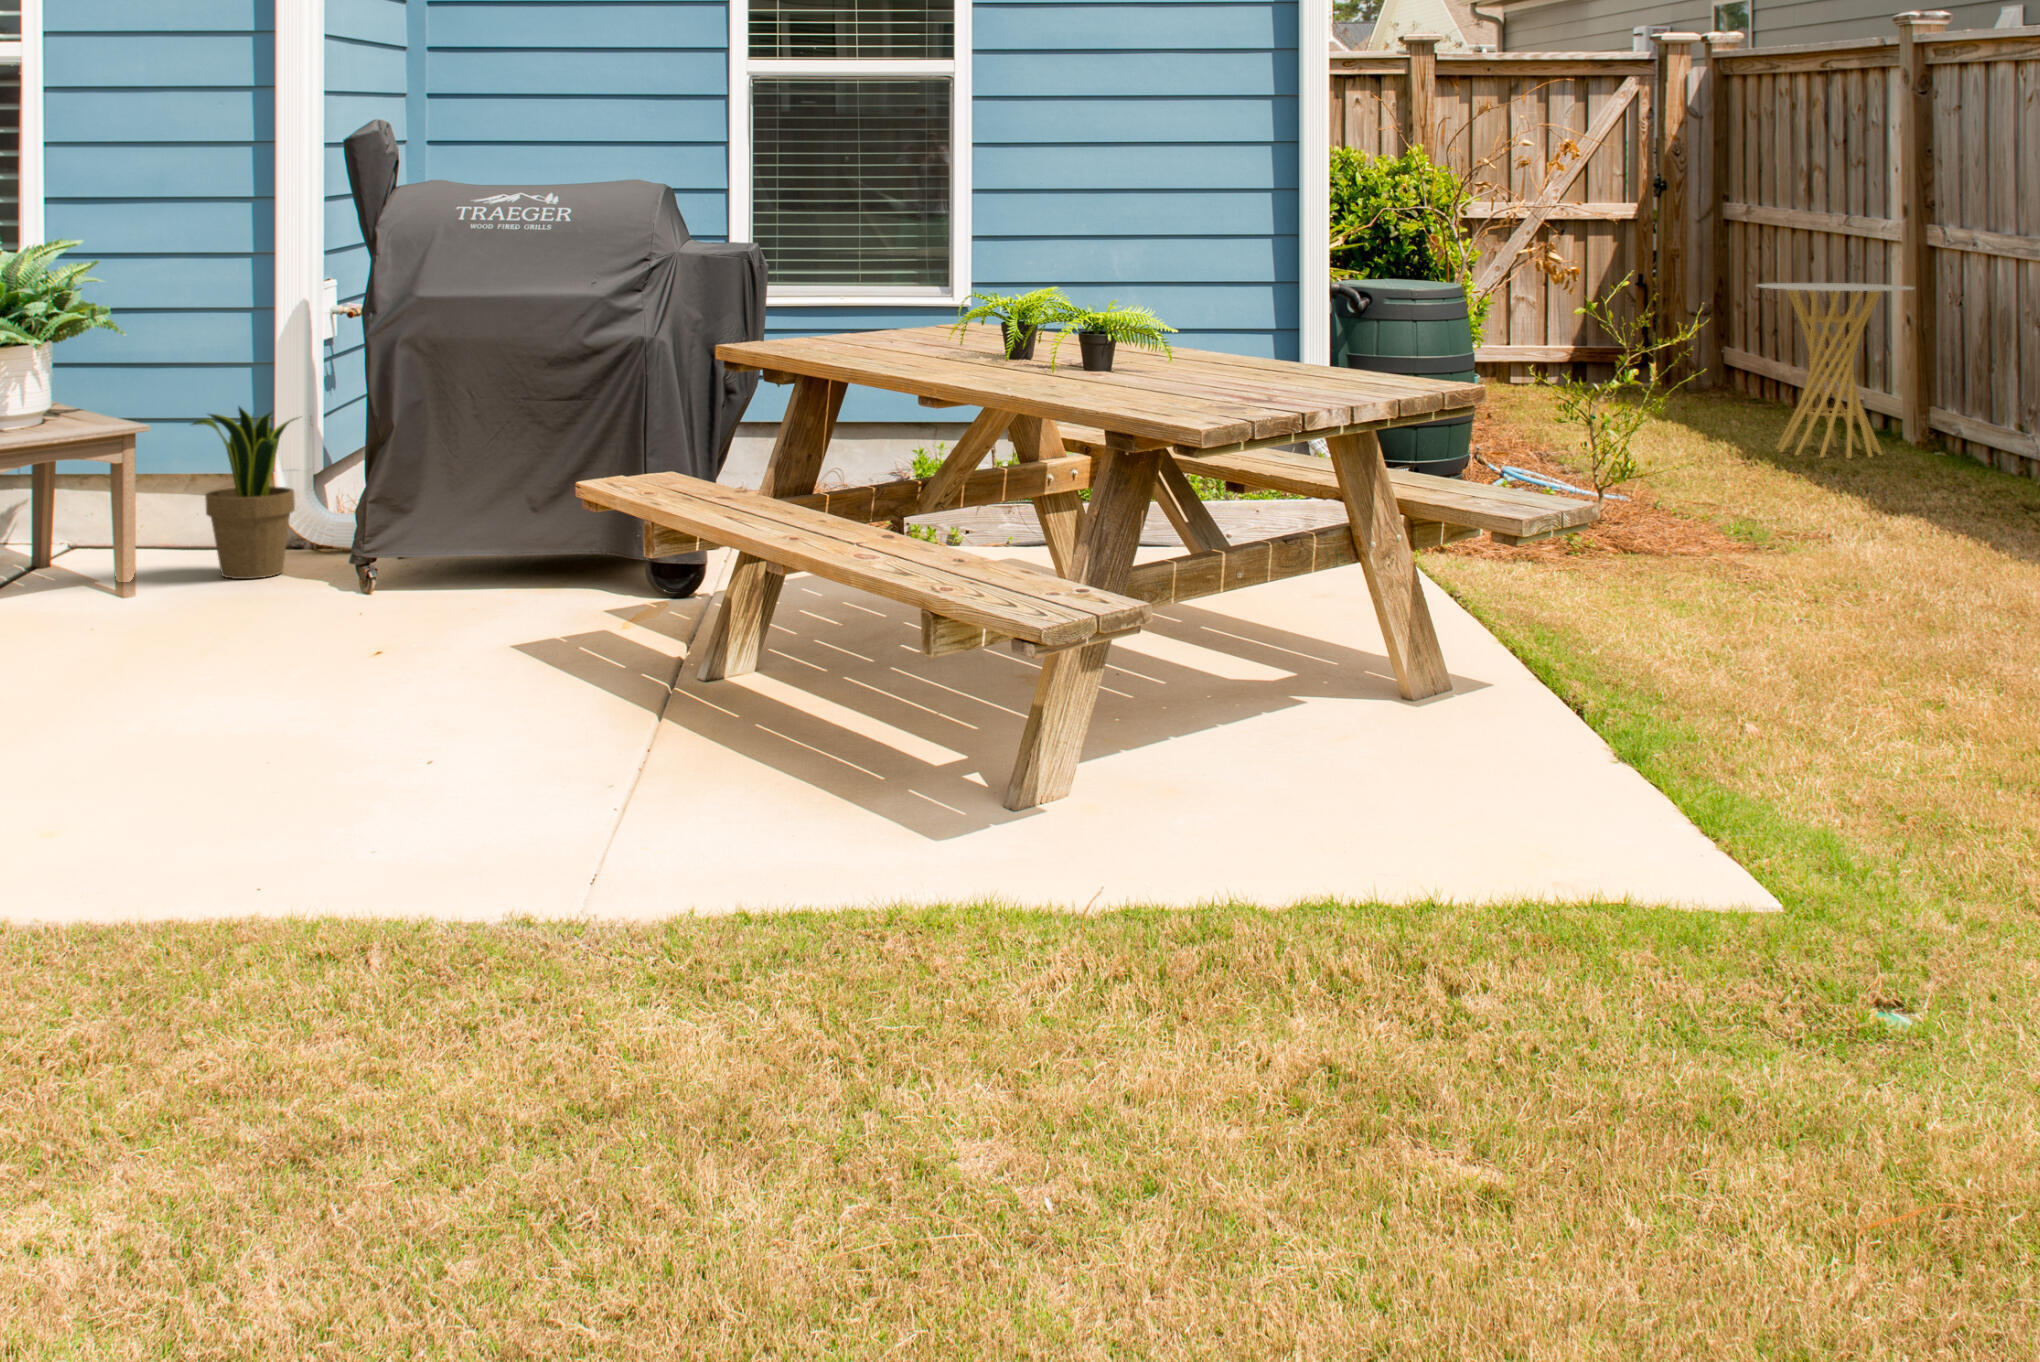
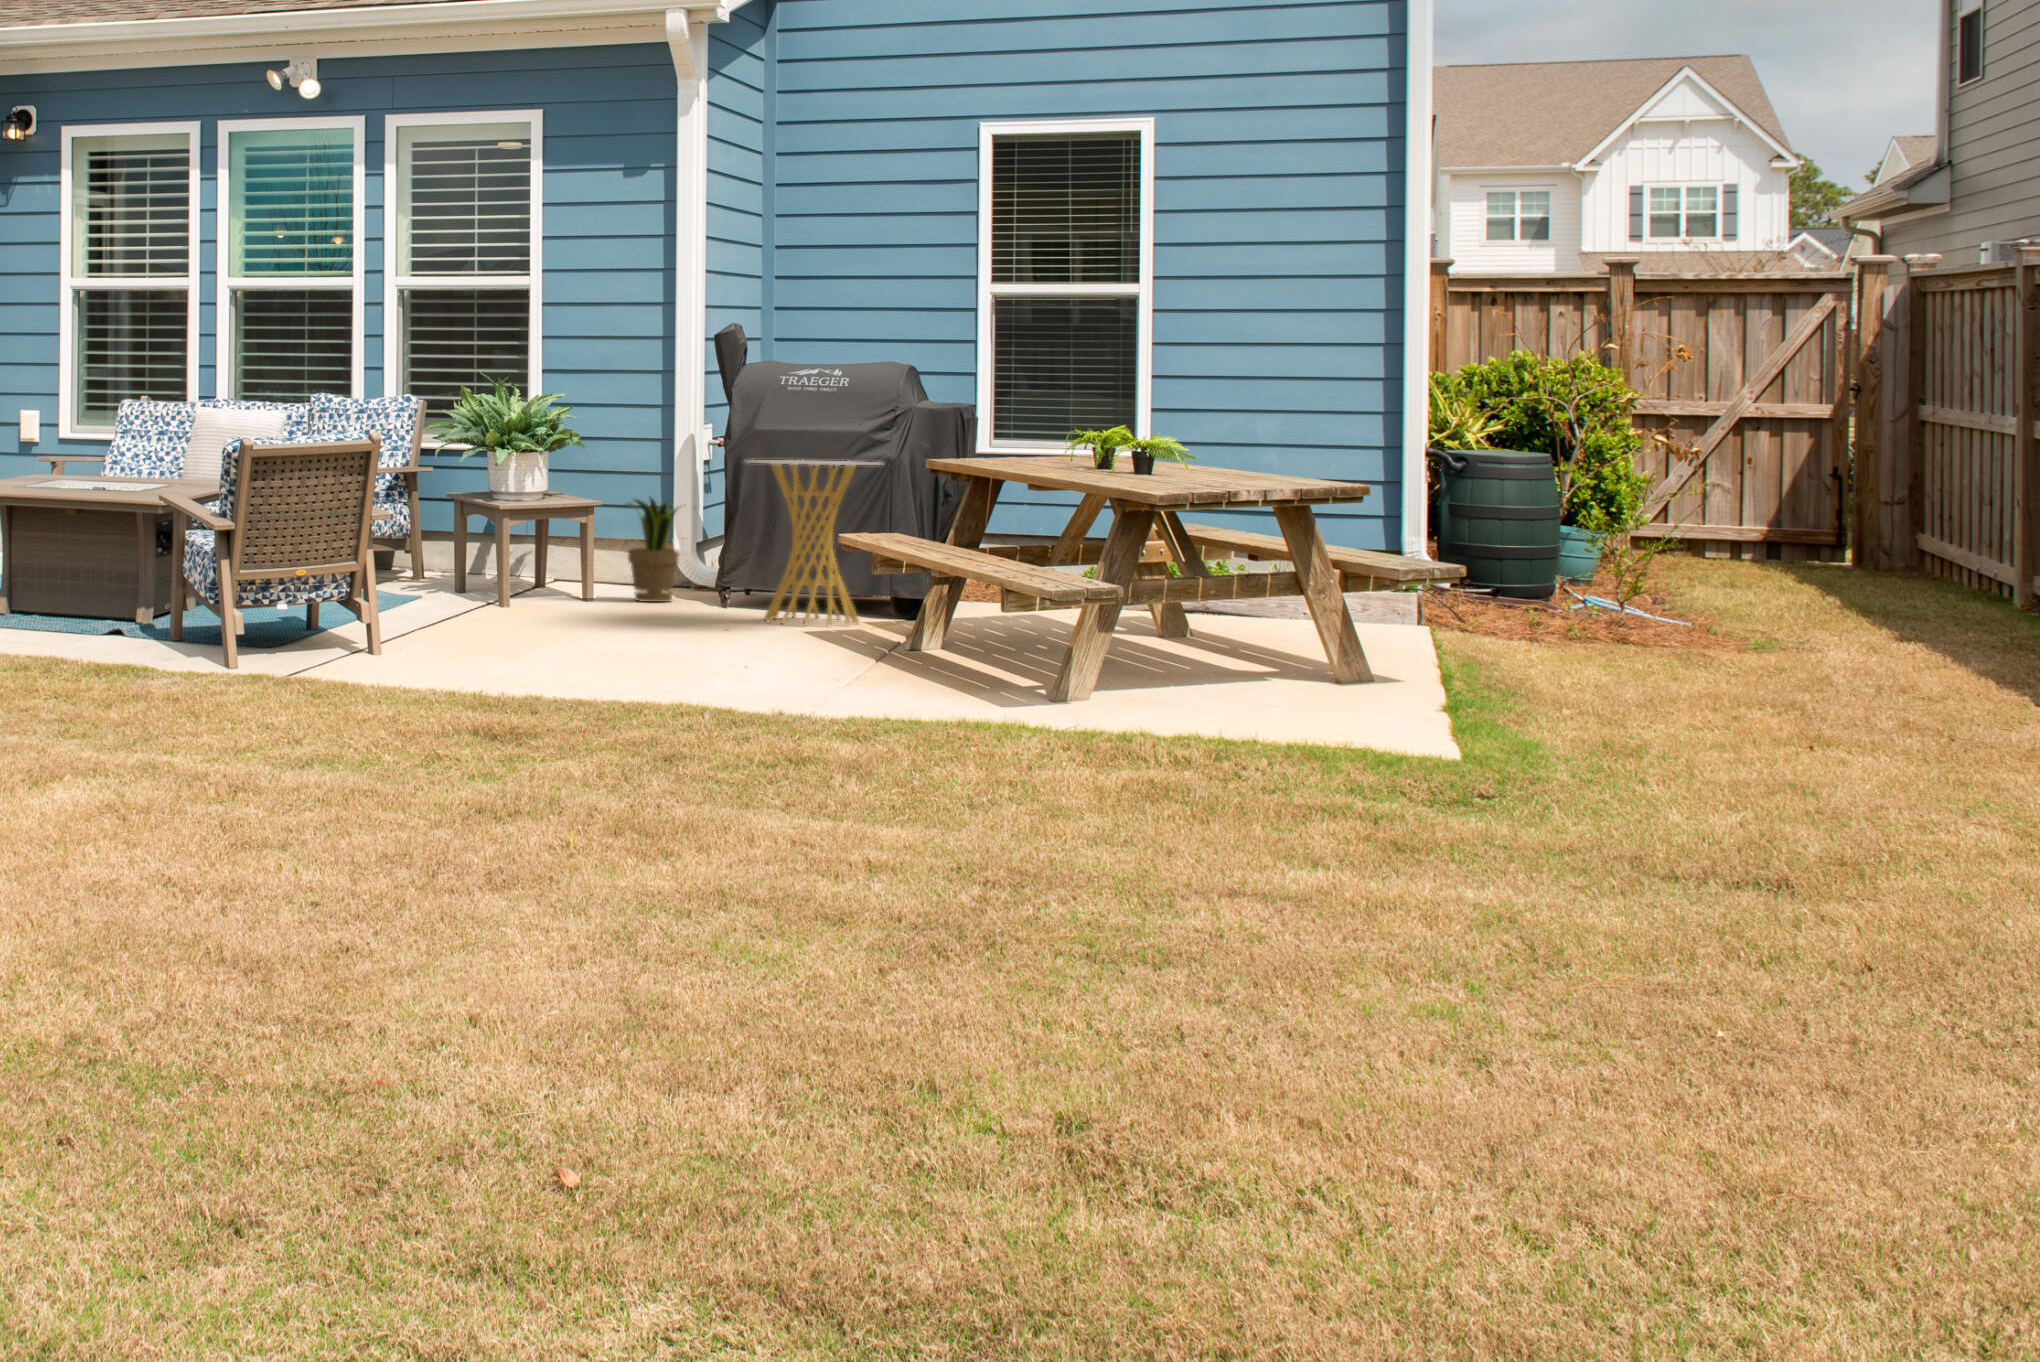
side table: present [1756,283,1914,458] -> present [748,460,879,625]

